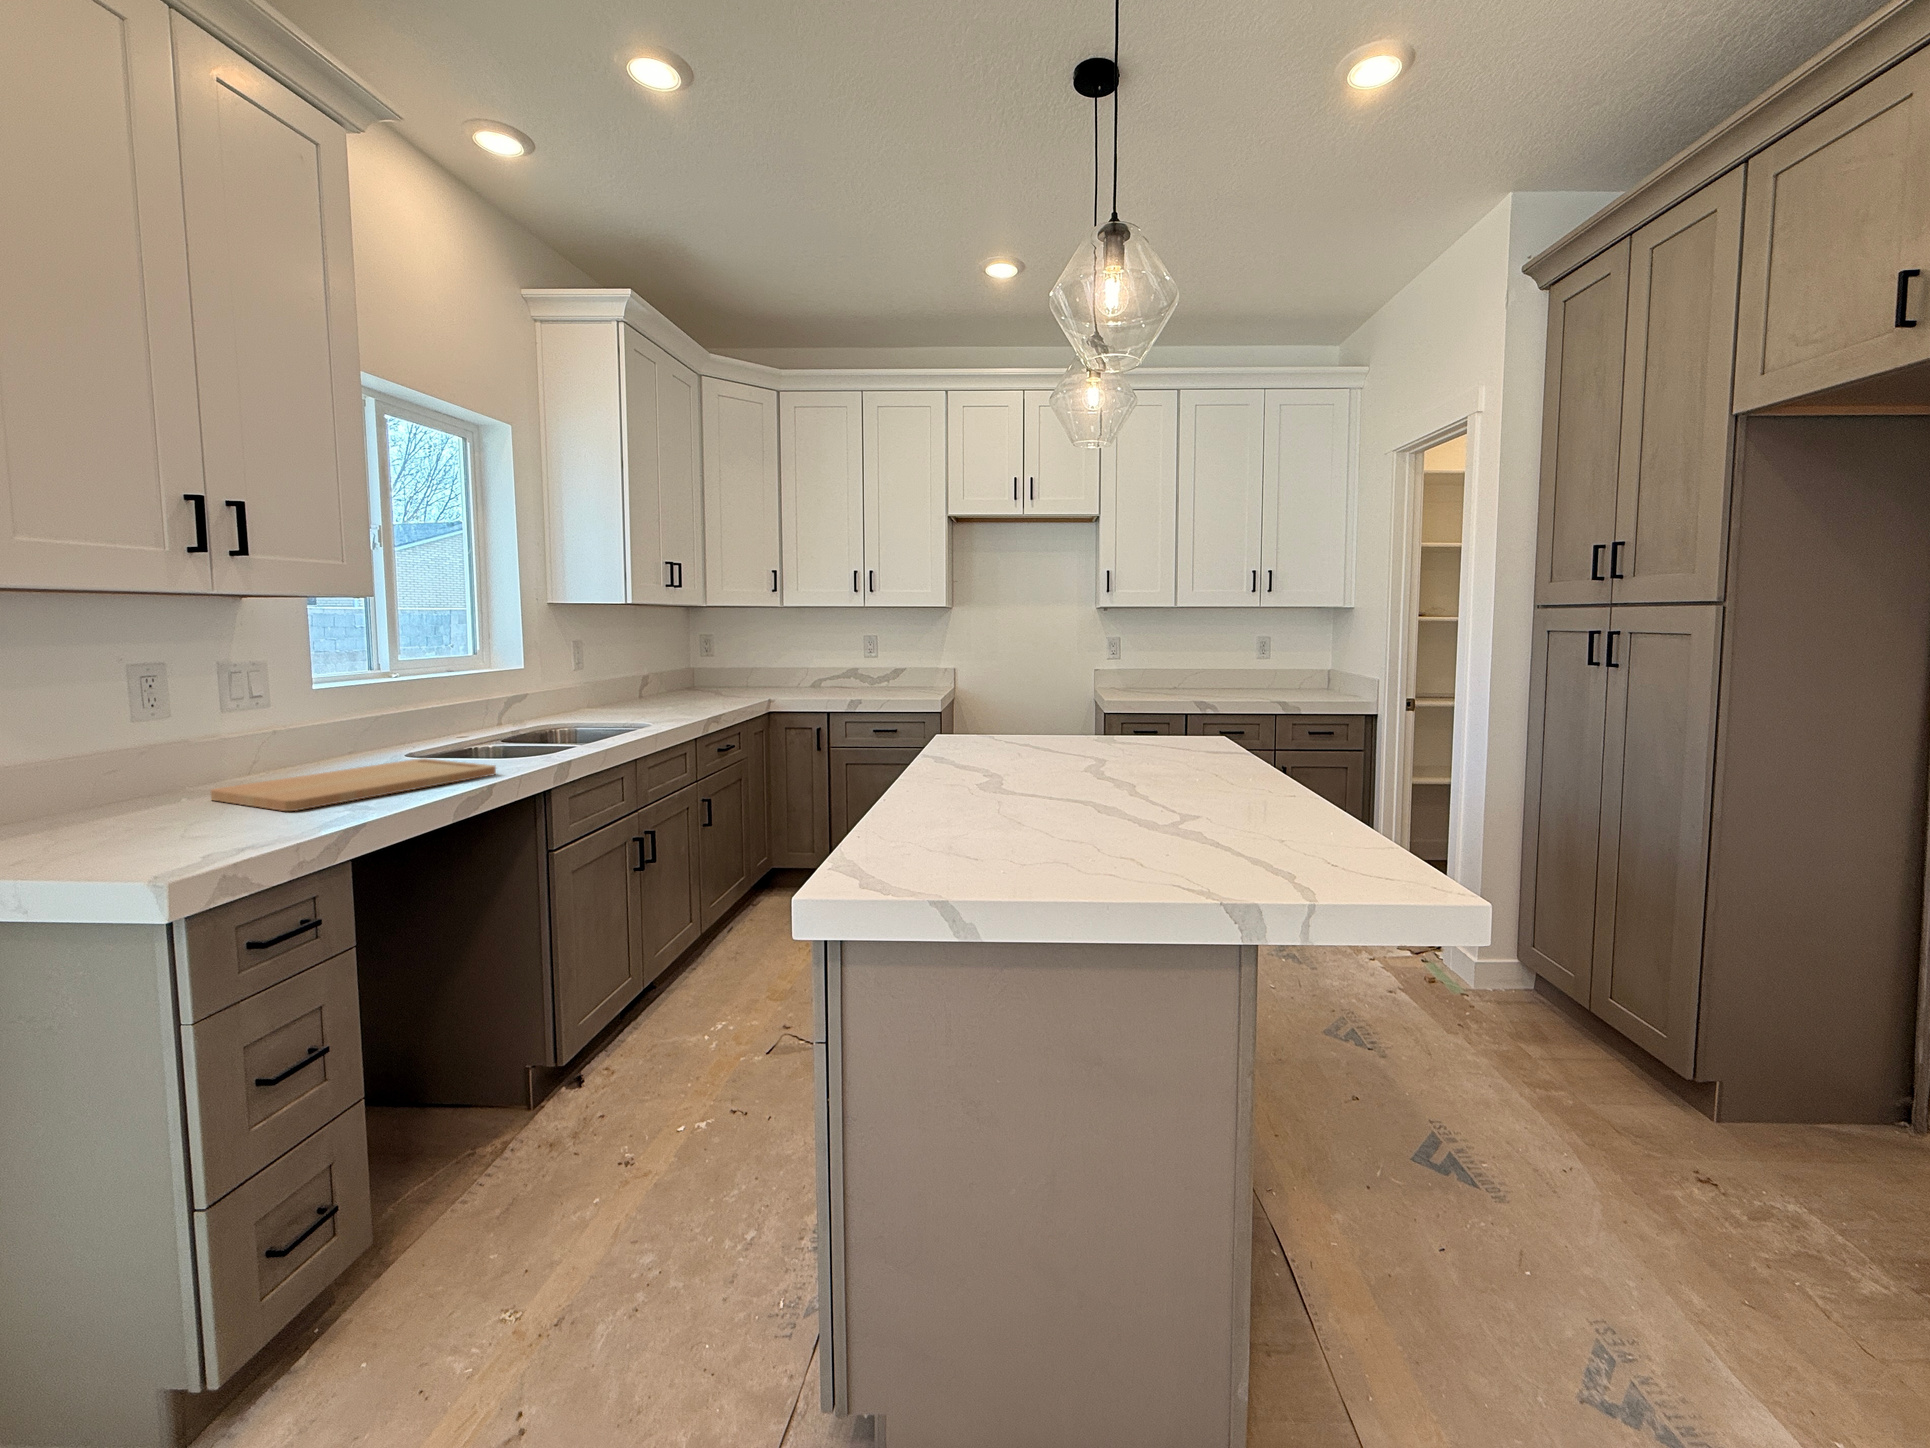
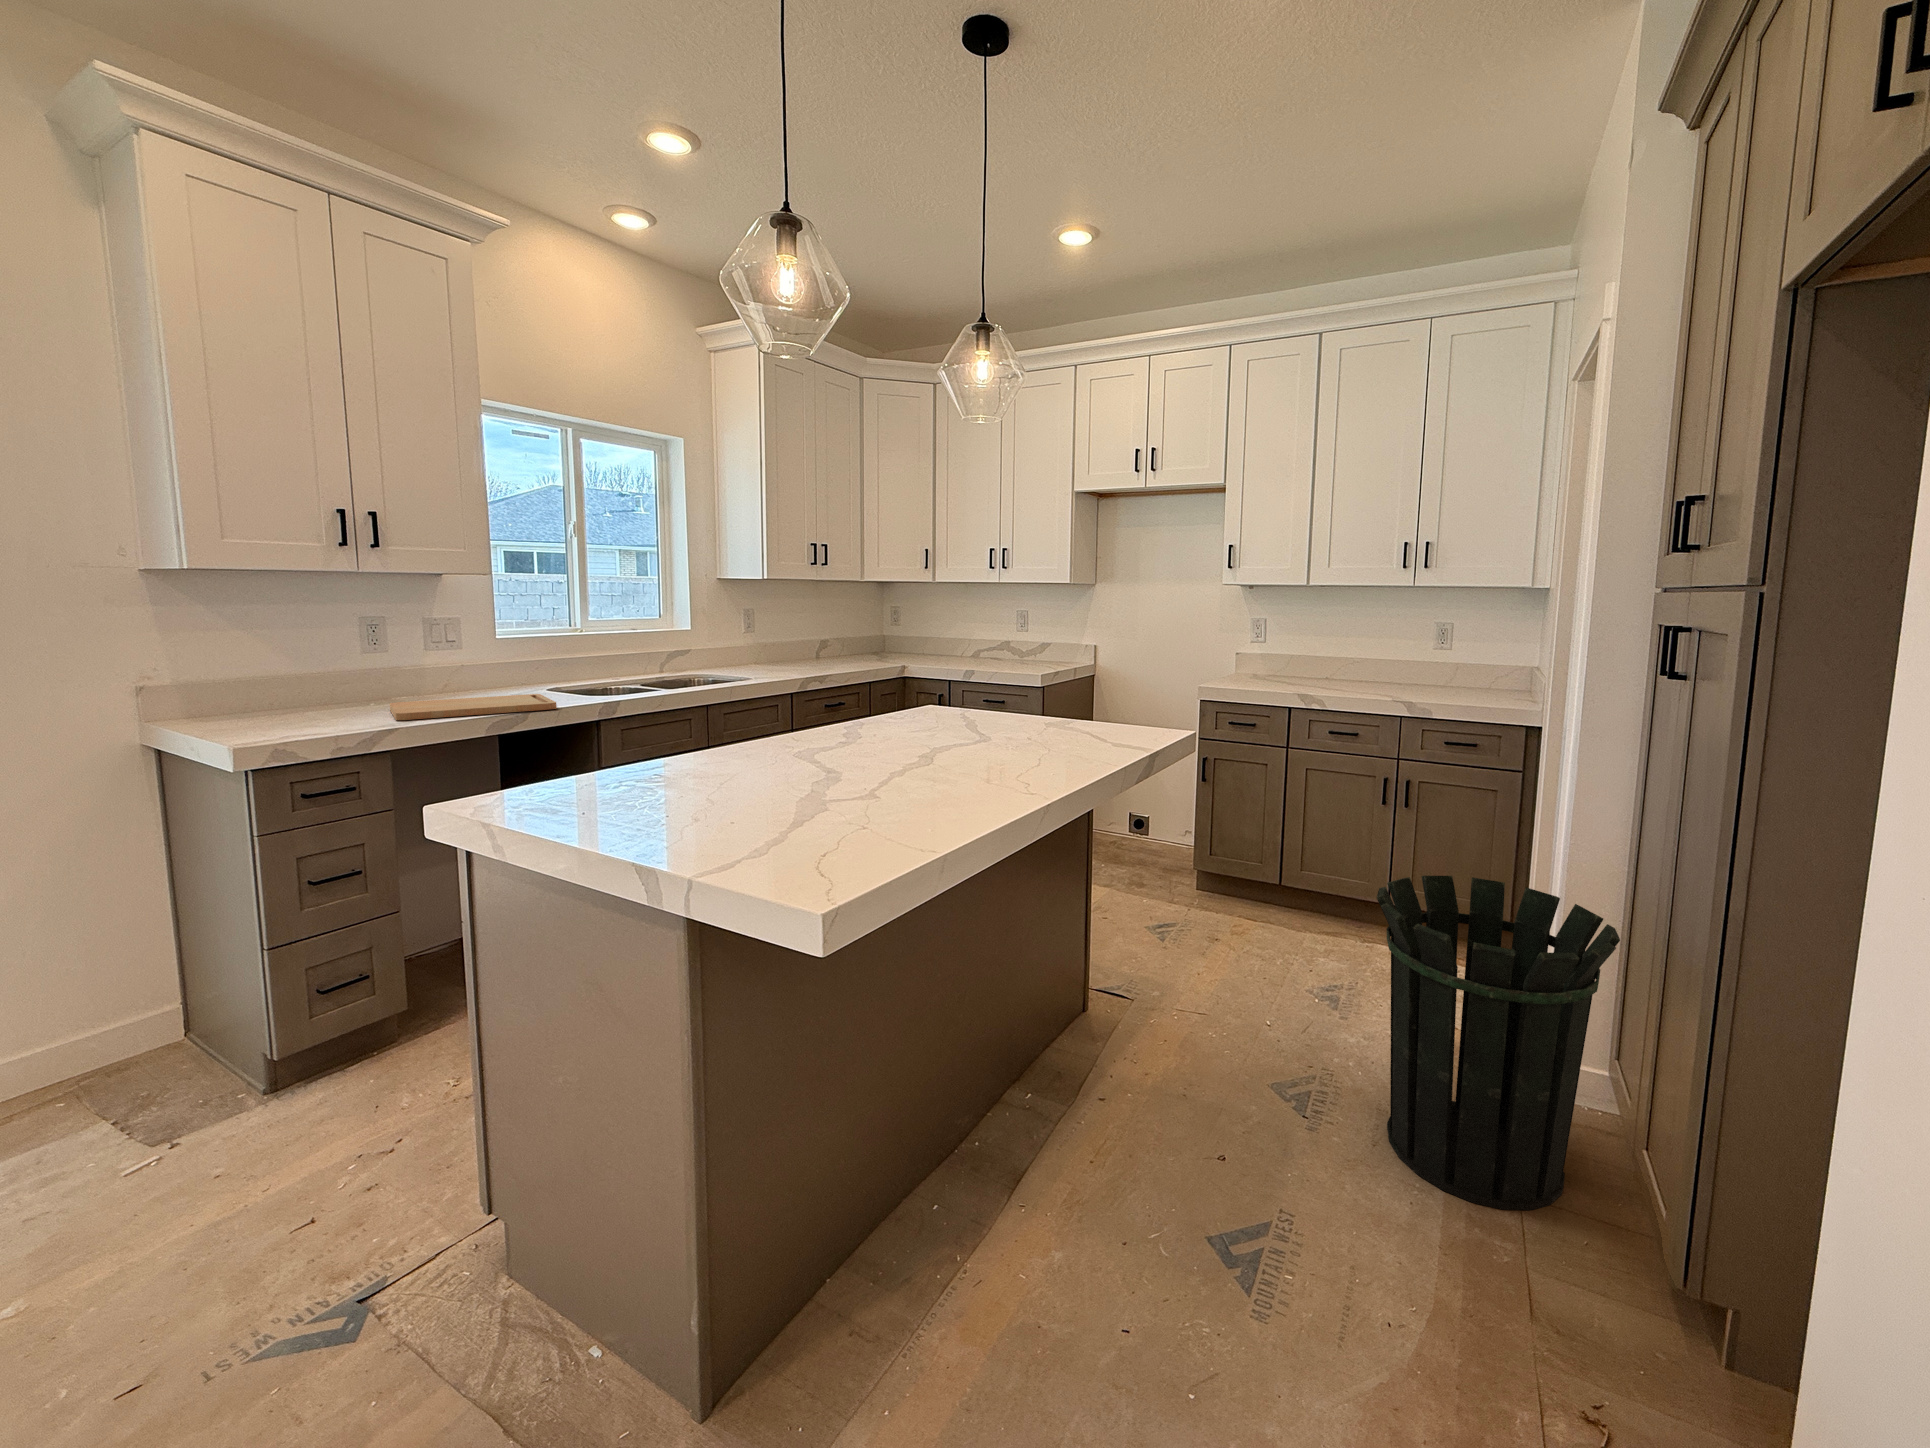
waste bin: none [1402,829,1586,1071] -> present [1376,876,1620,1210]

